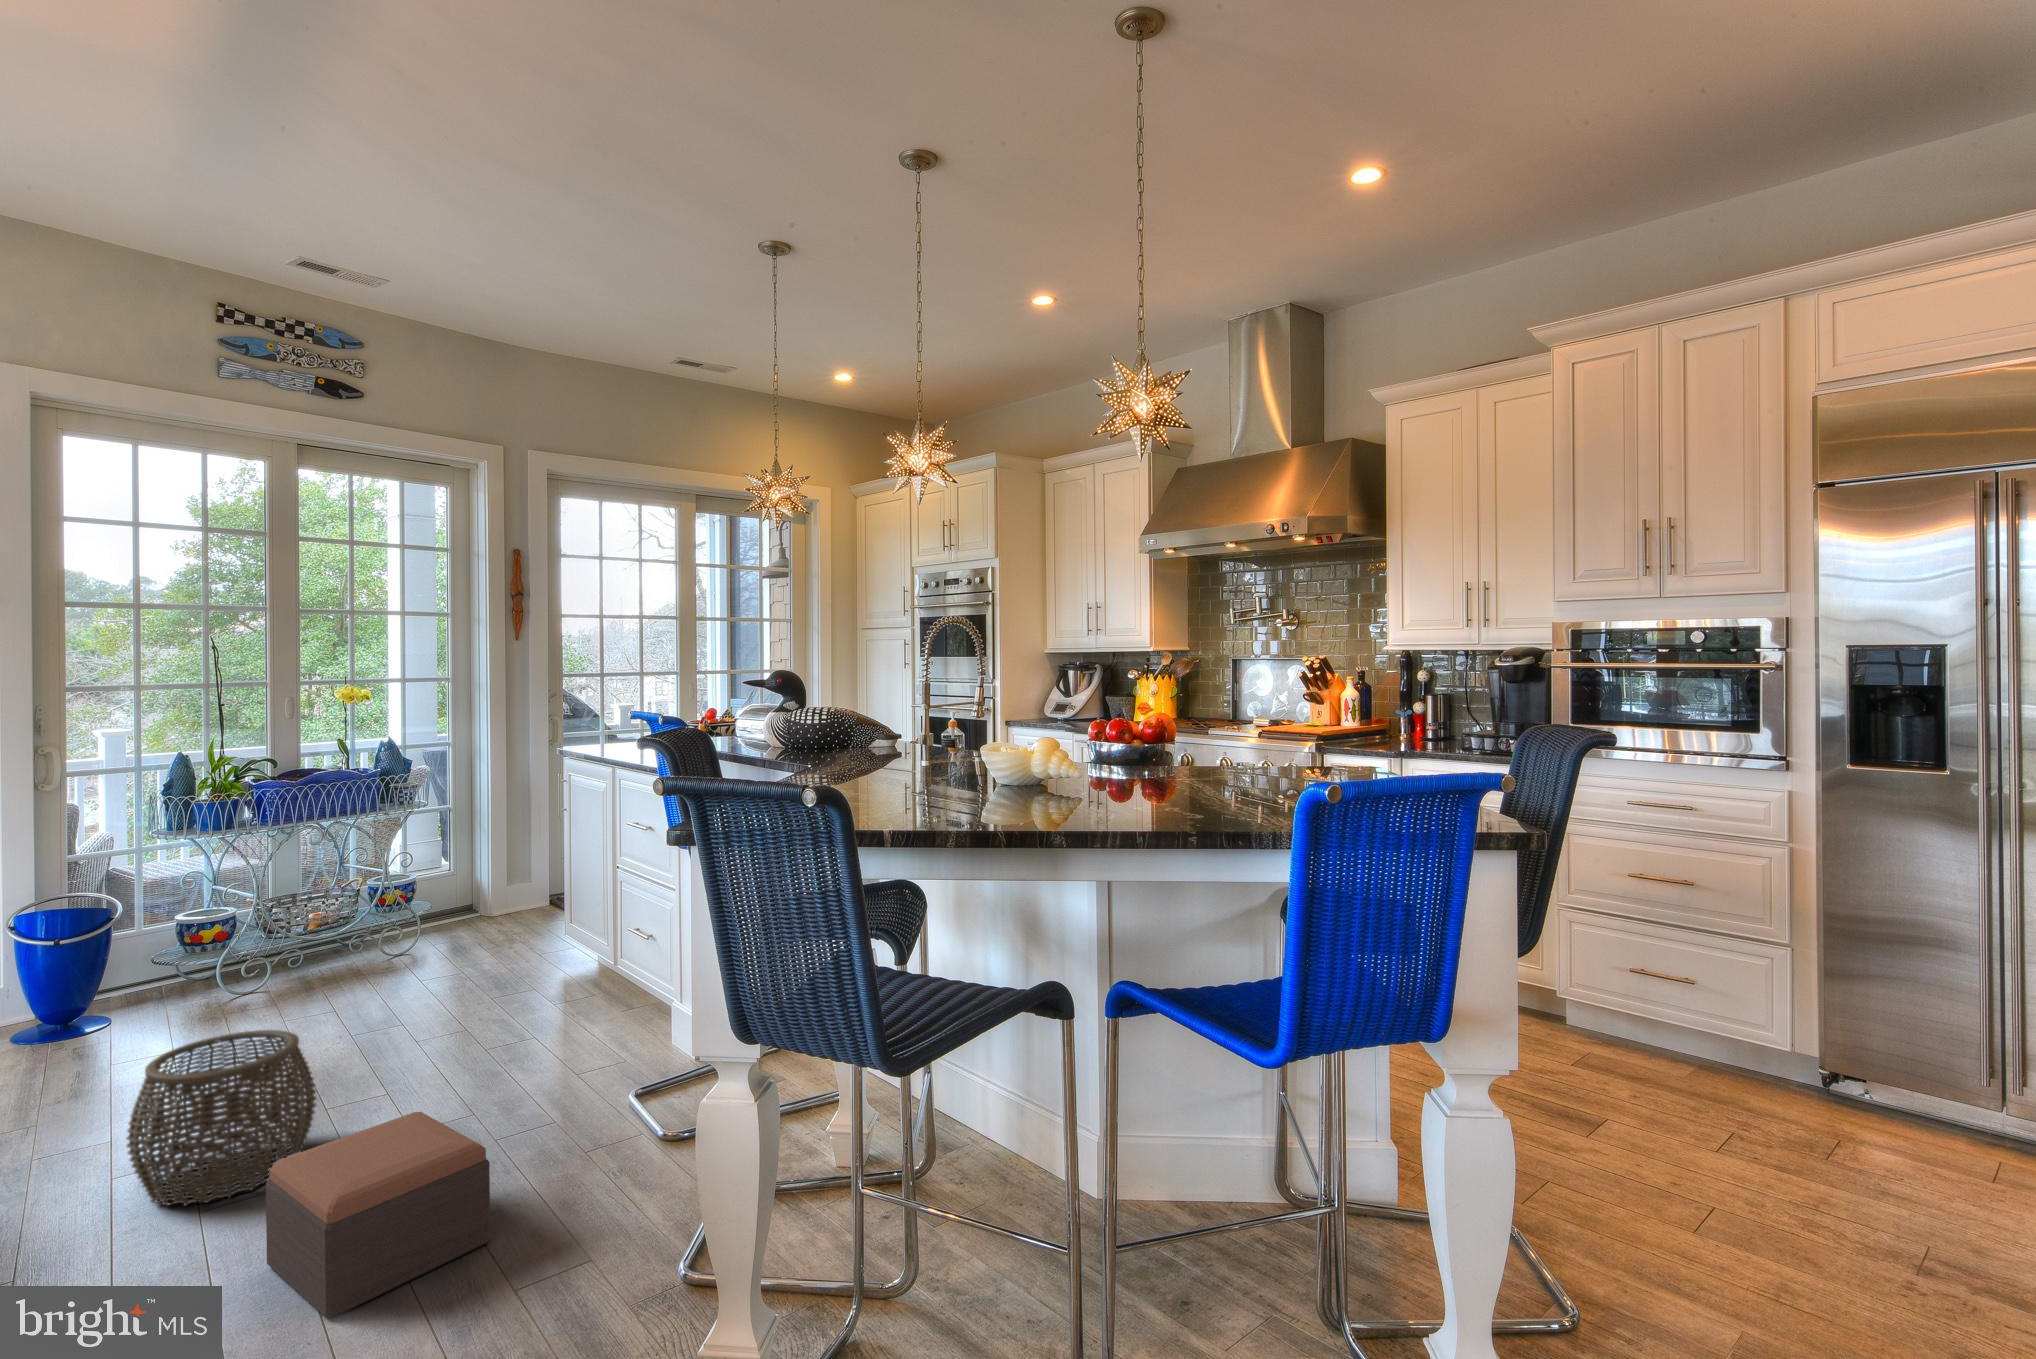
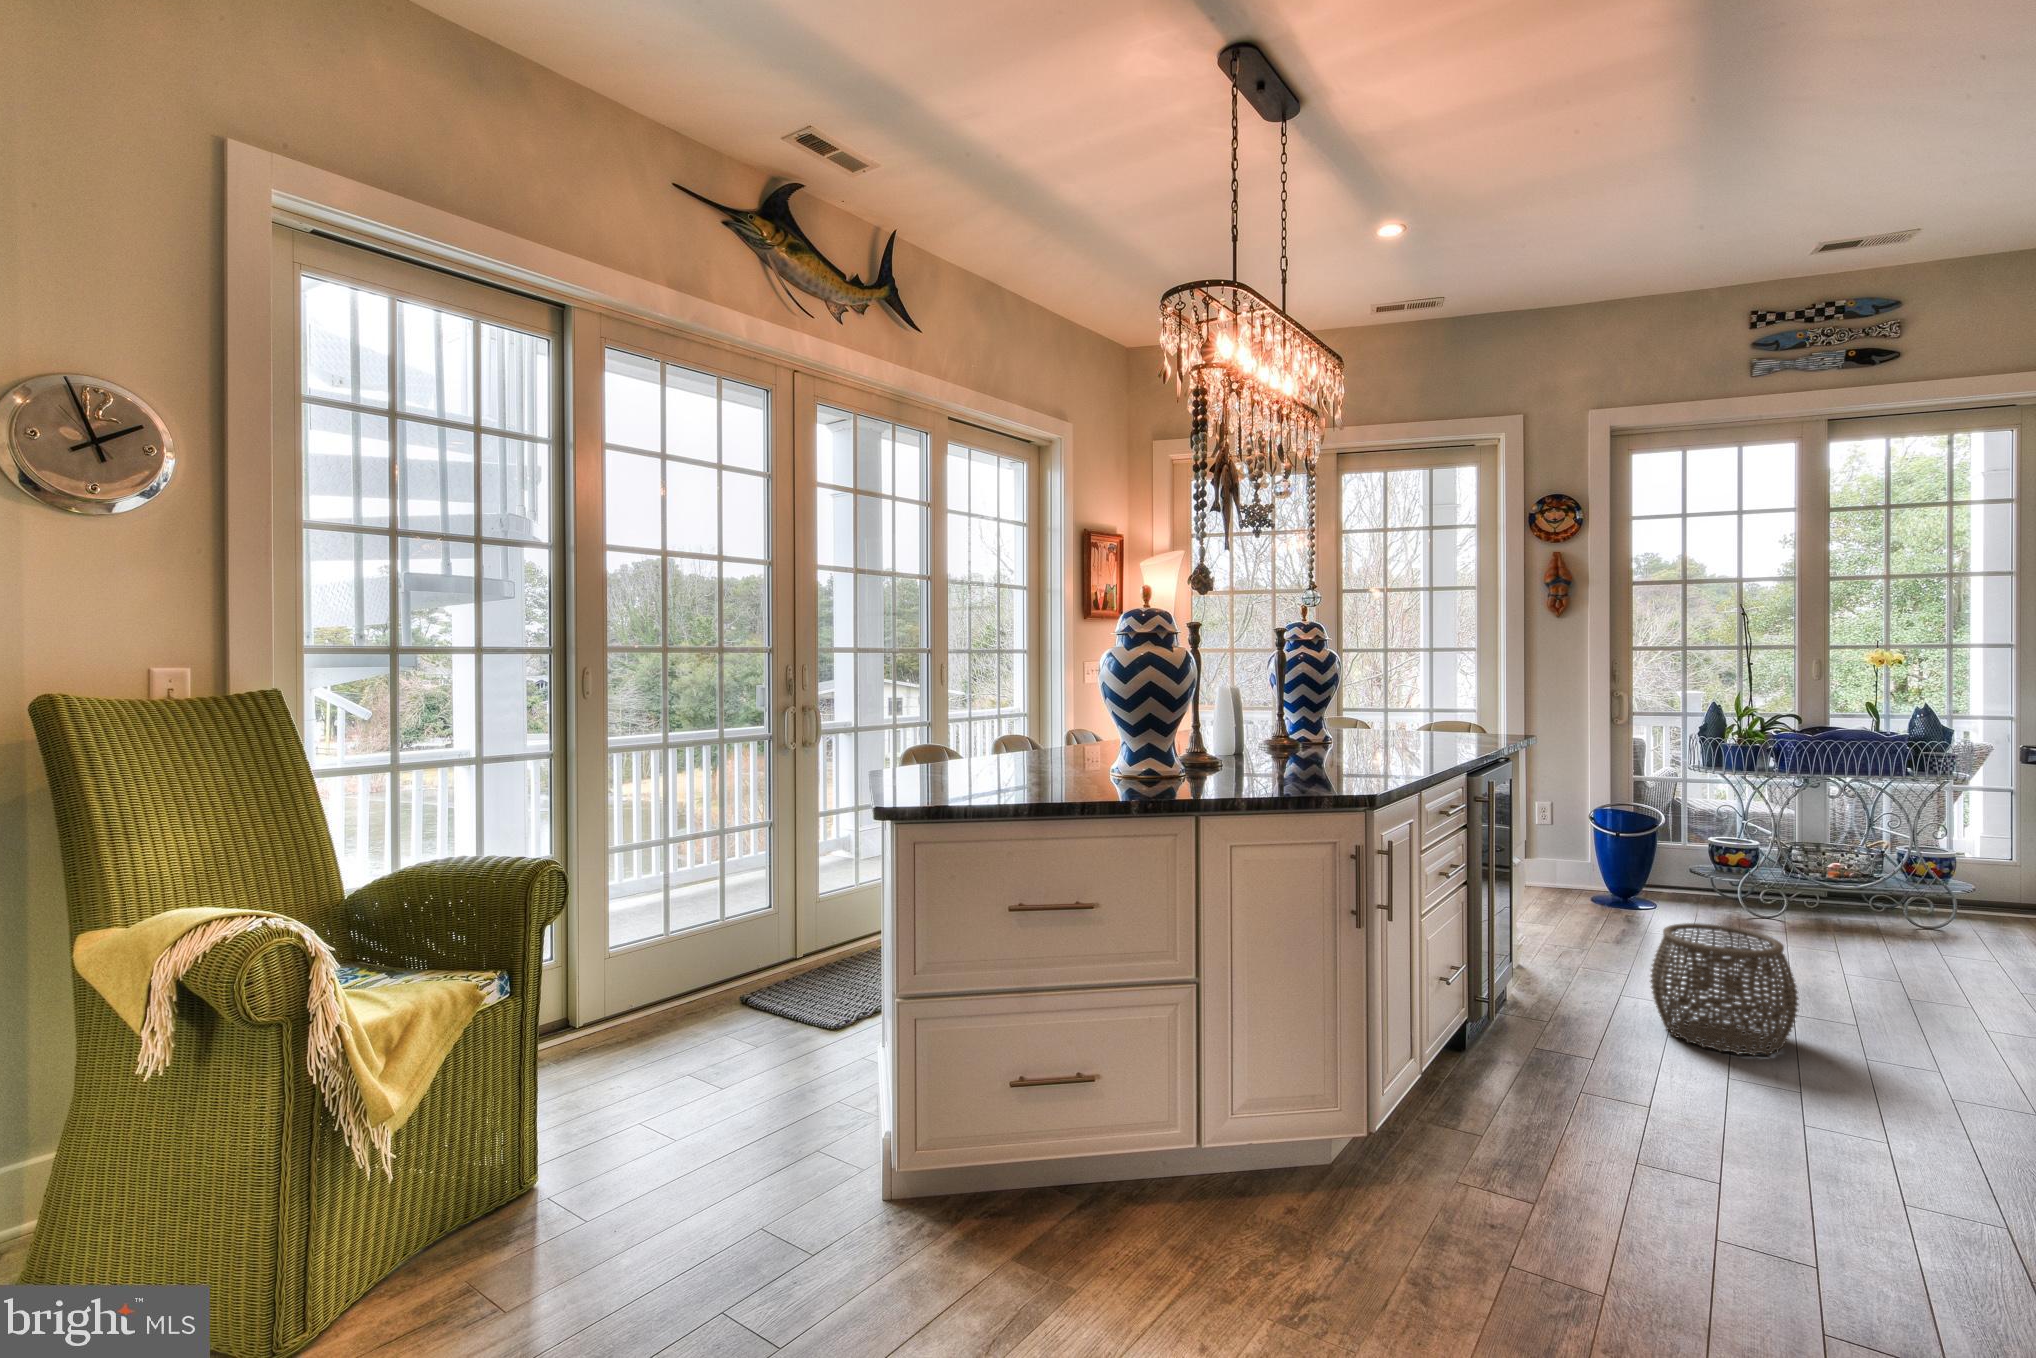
footstool: present [266,1112,490,1319] -> none [1739,1027,1958,1196]

